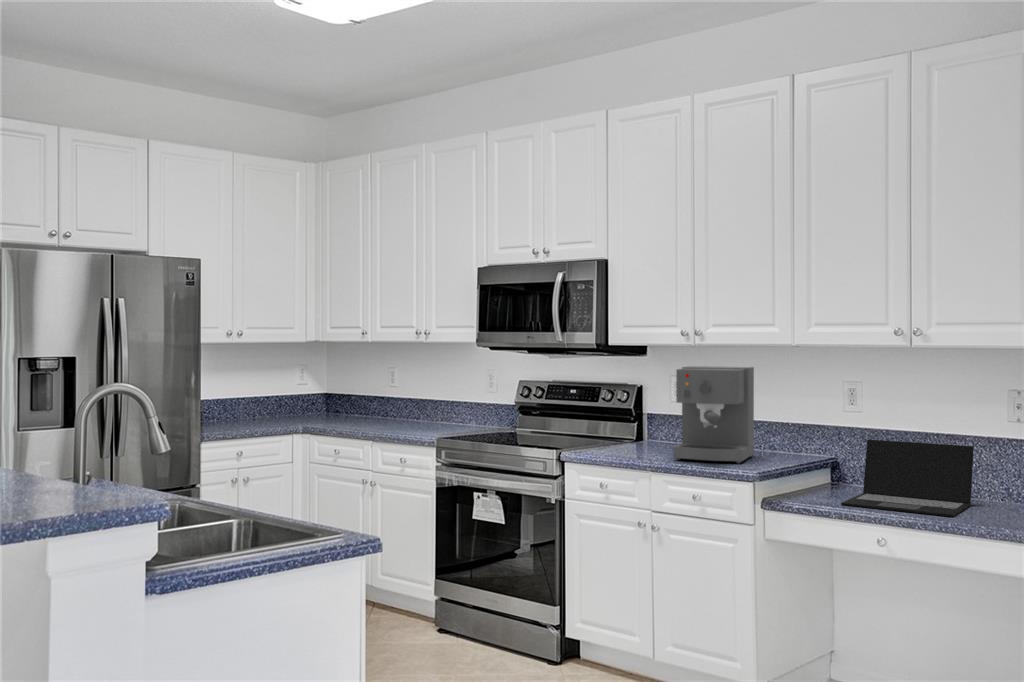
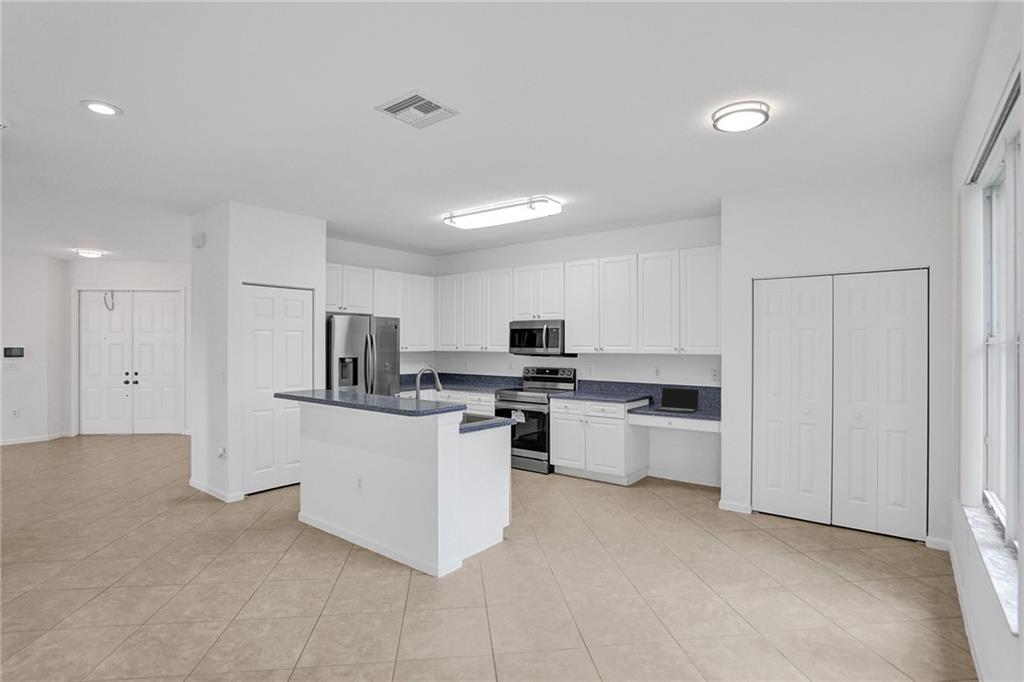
coffee maker: present [674,366,754,463] -> none [593,362,622,397]

